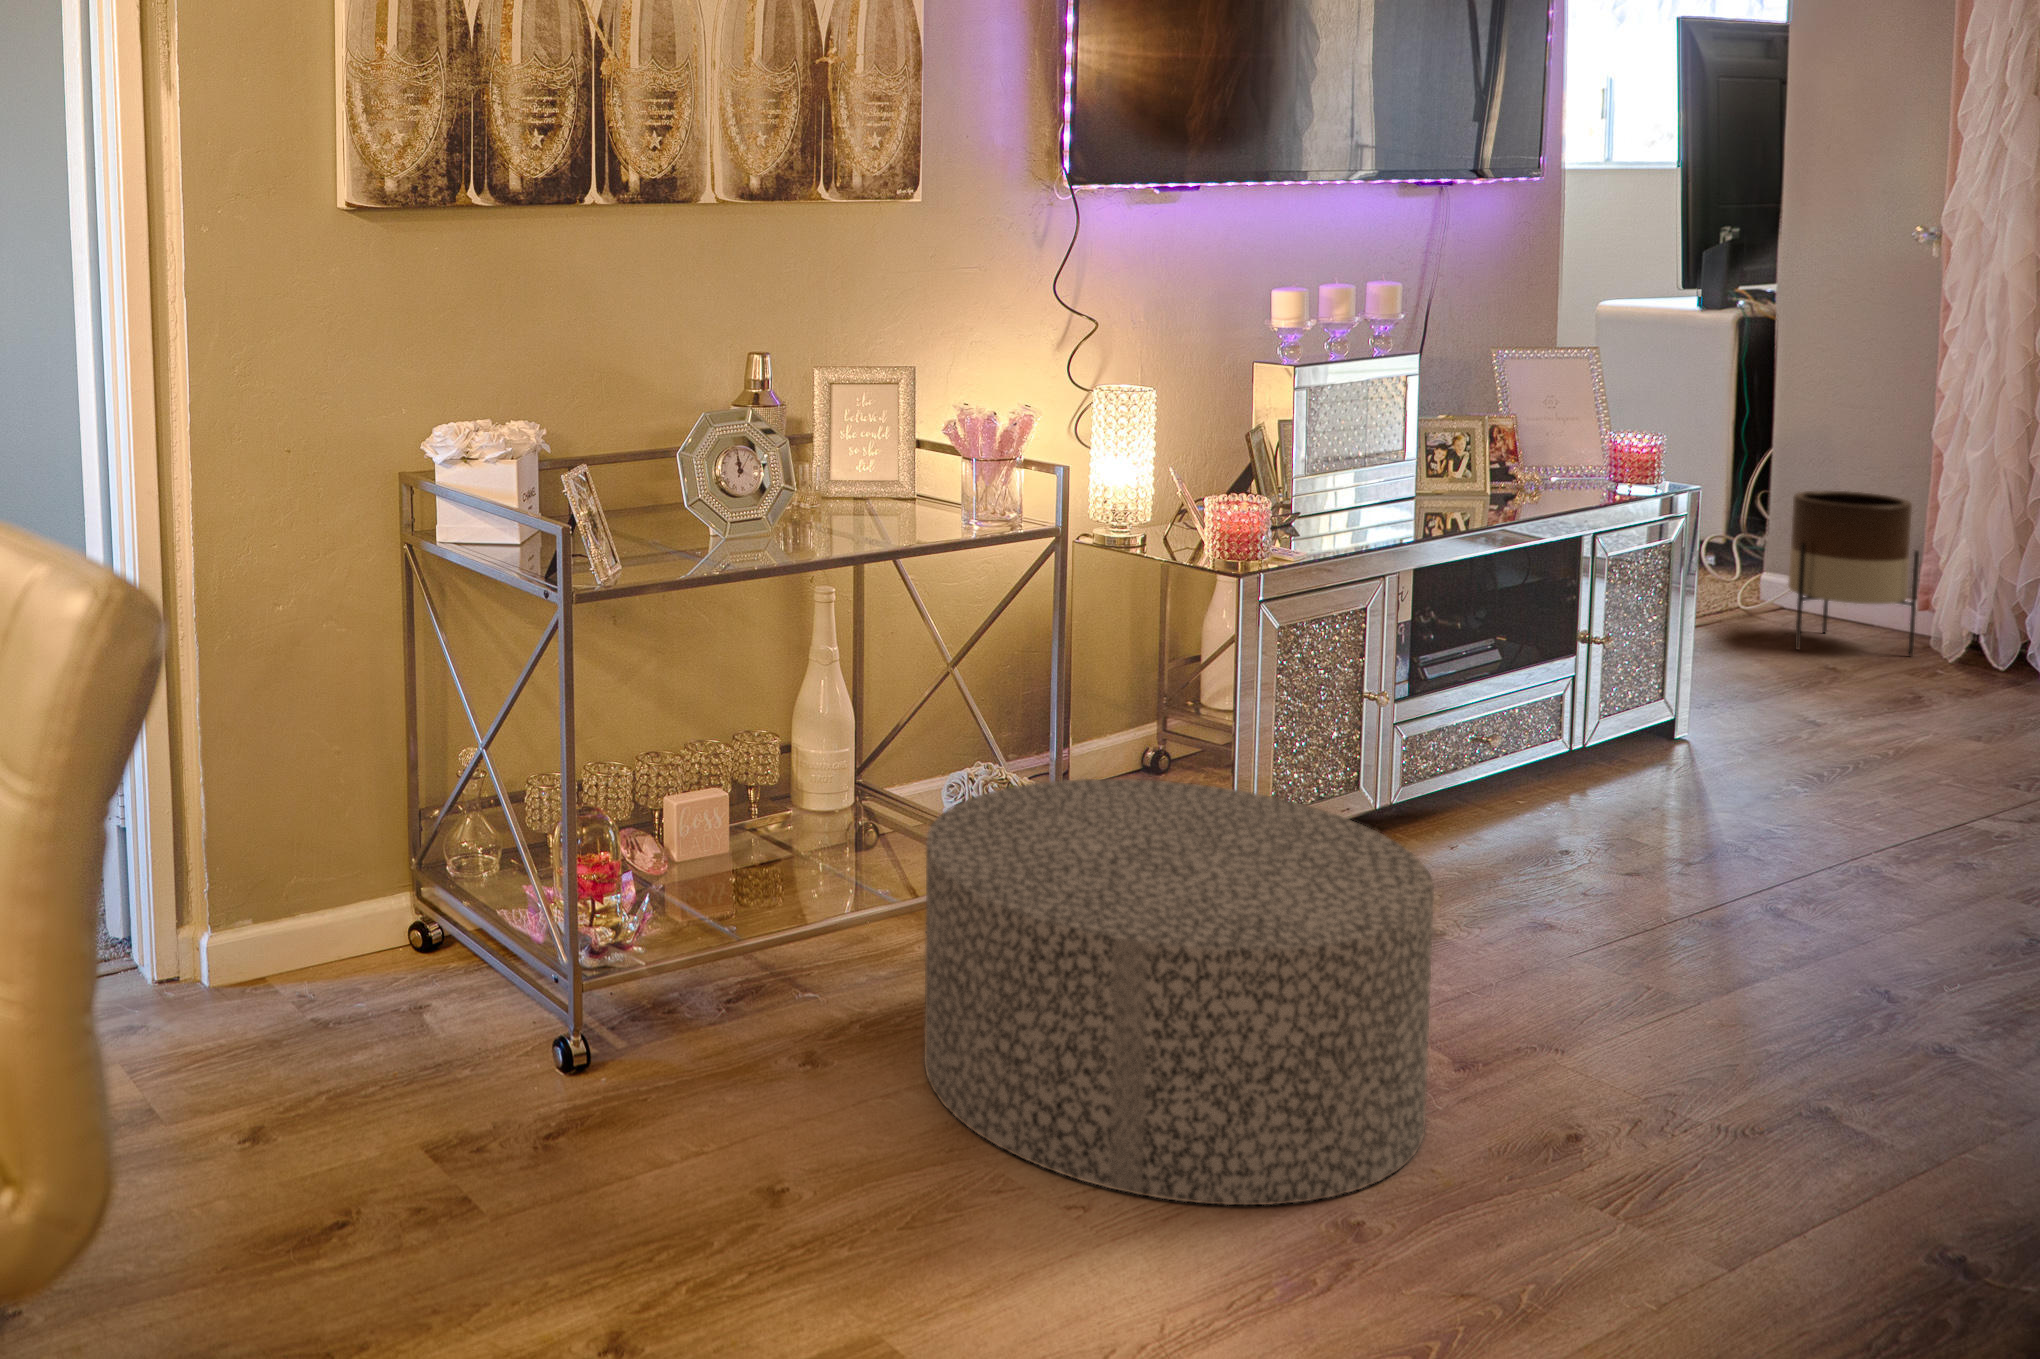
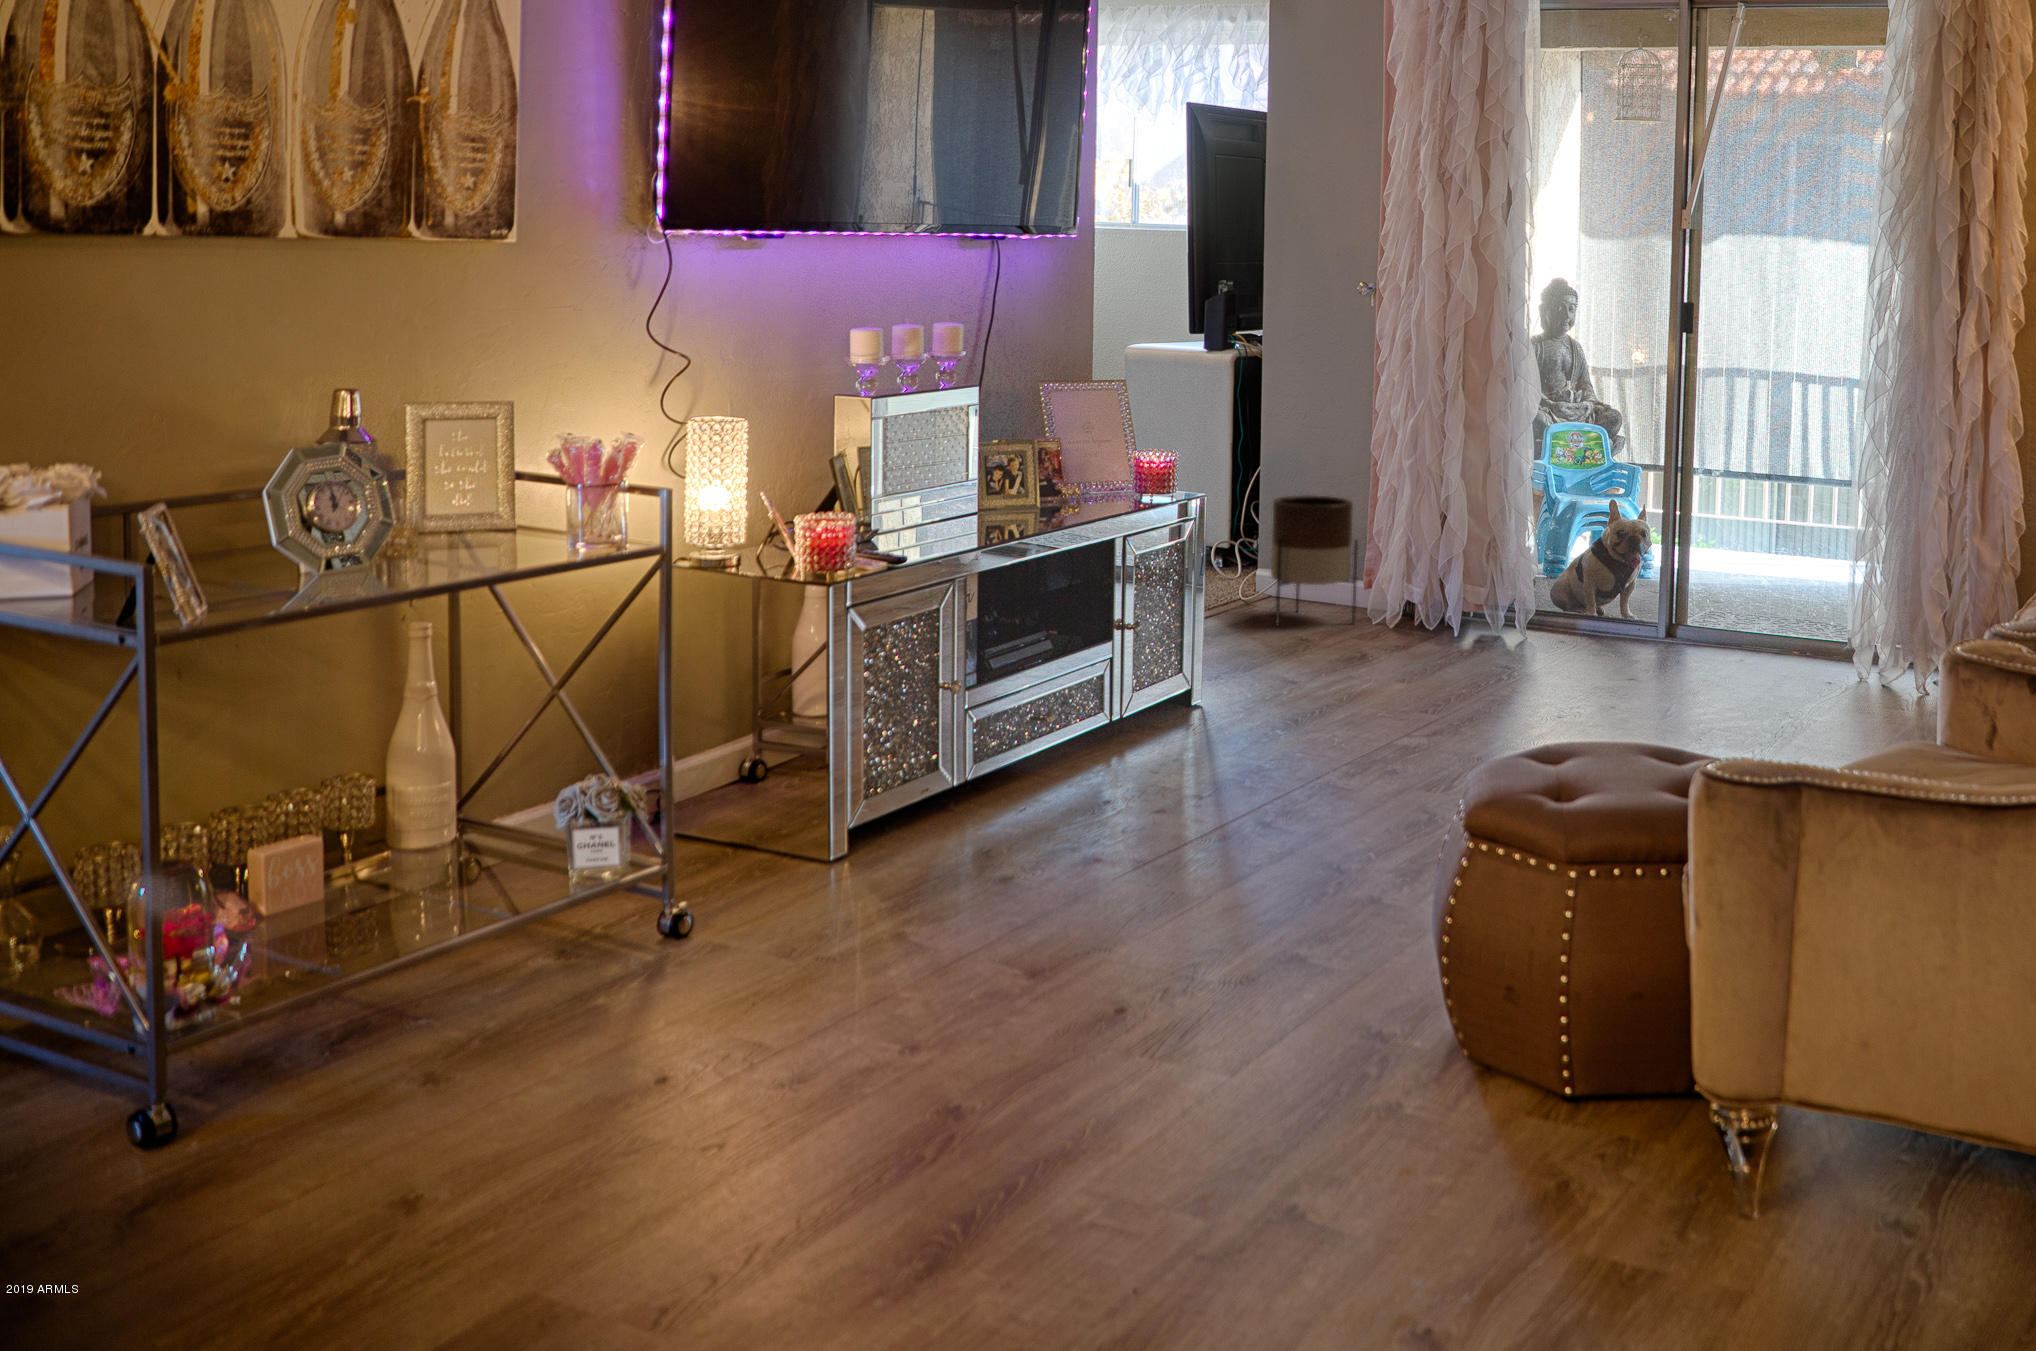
ottoman: present [924,779,1434,1205] -> none [547,763,991,1104]

